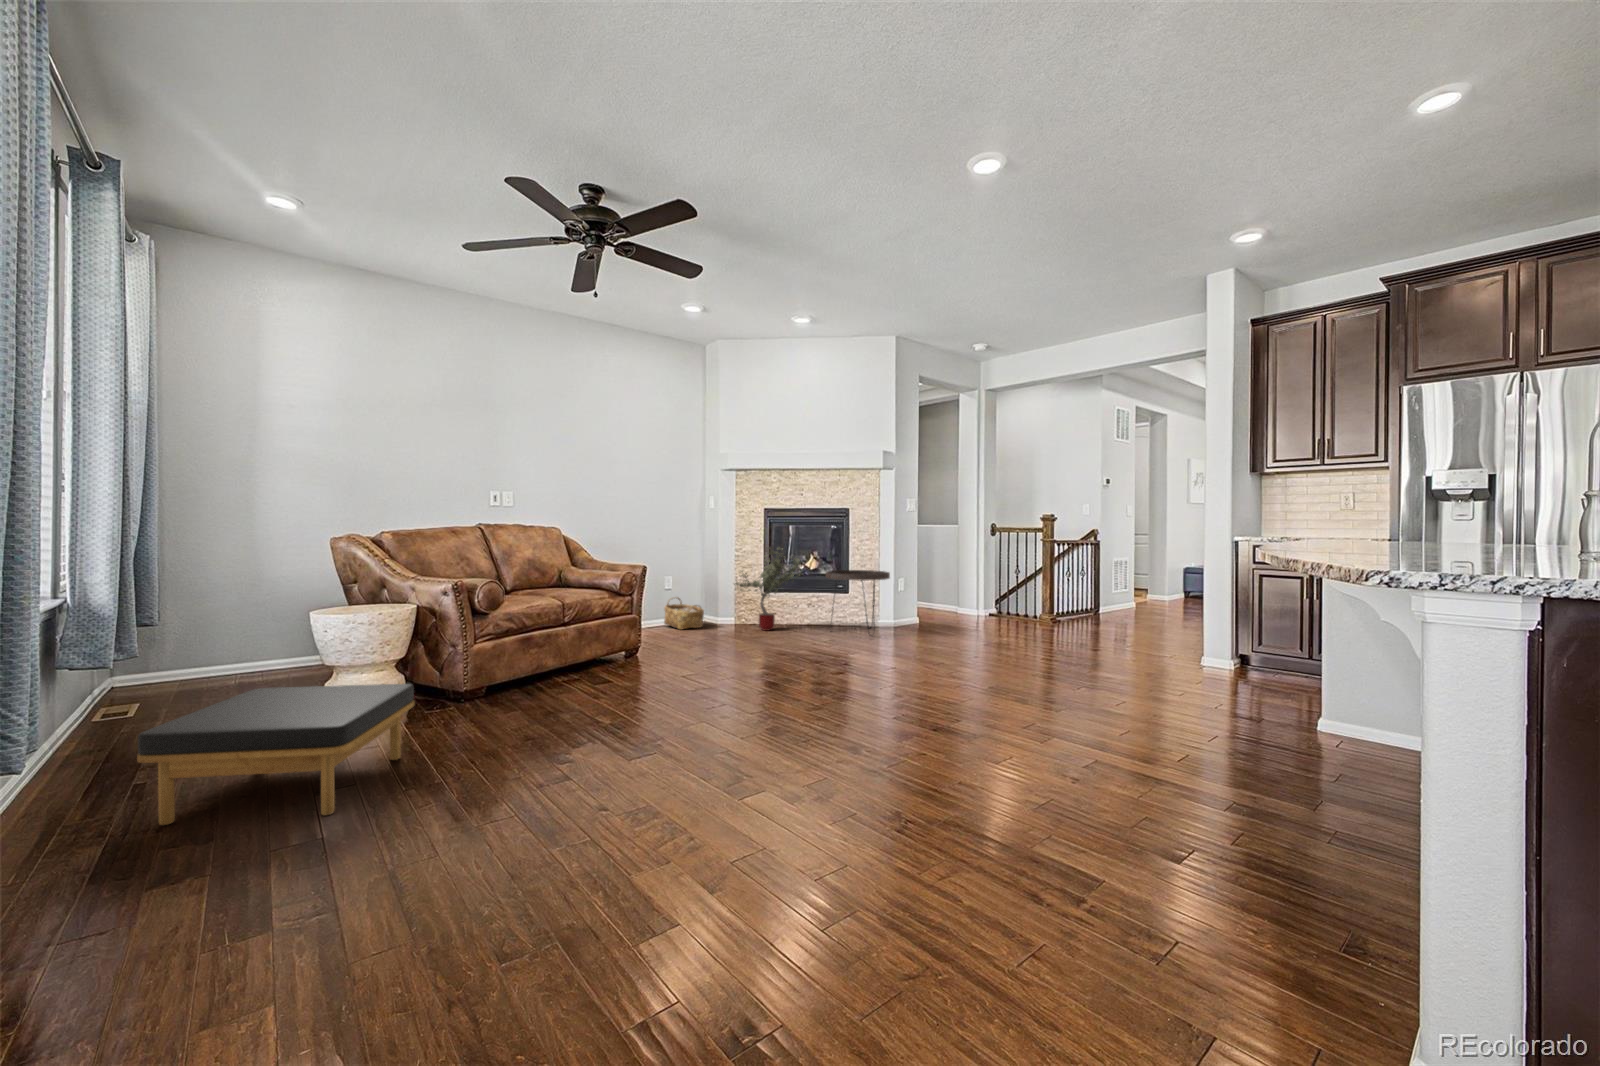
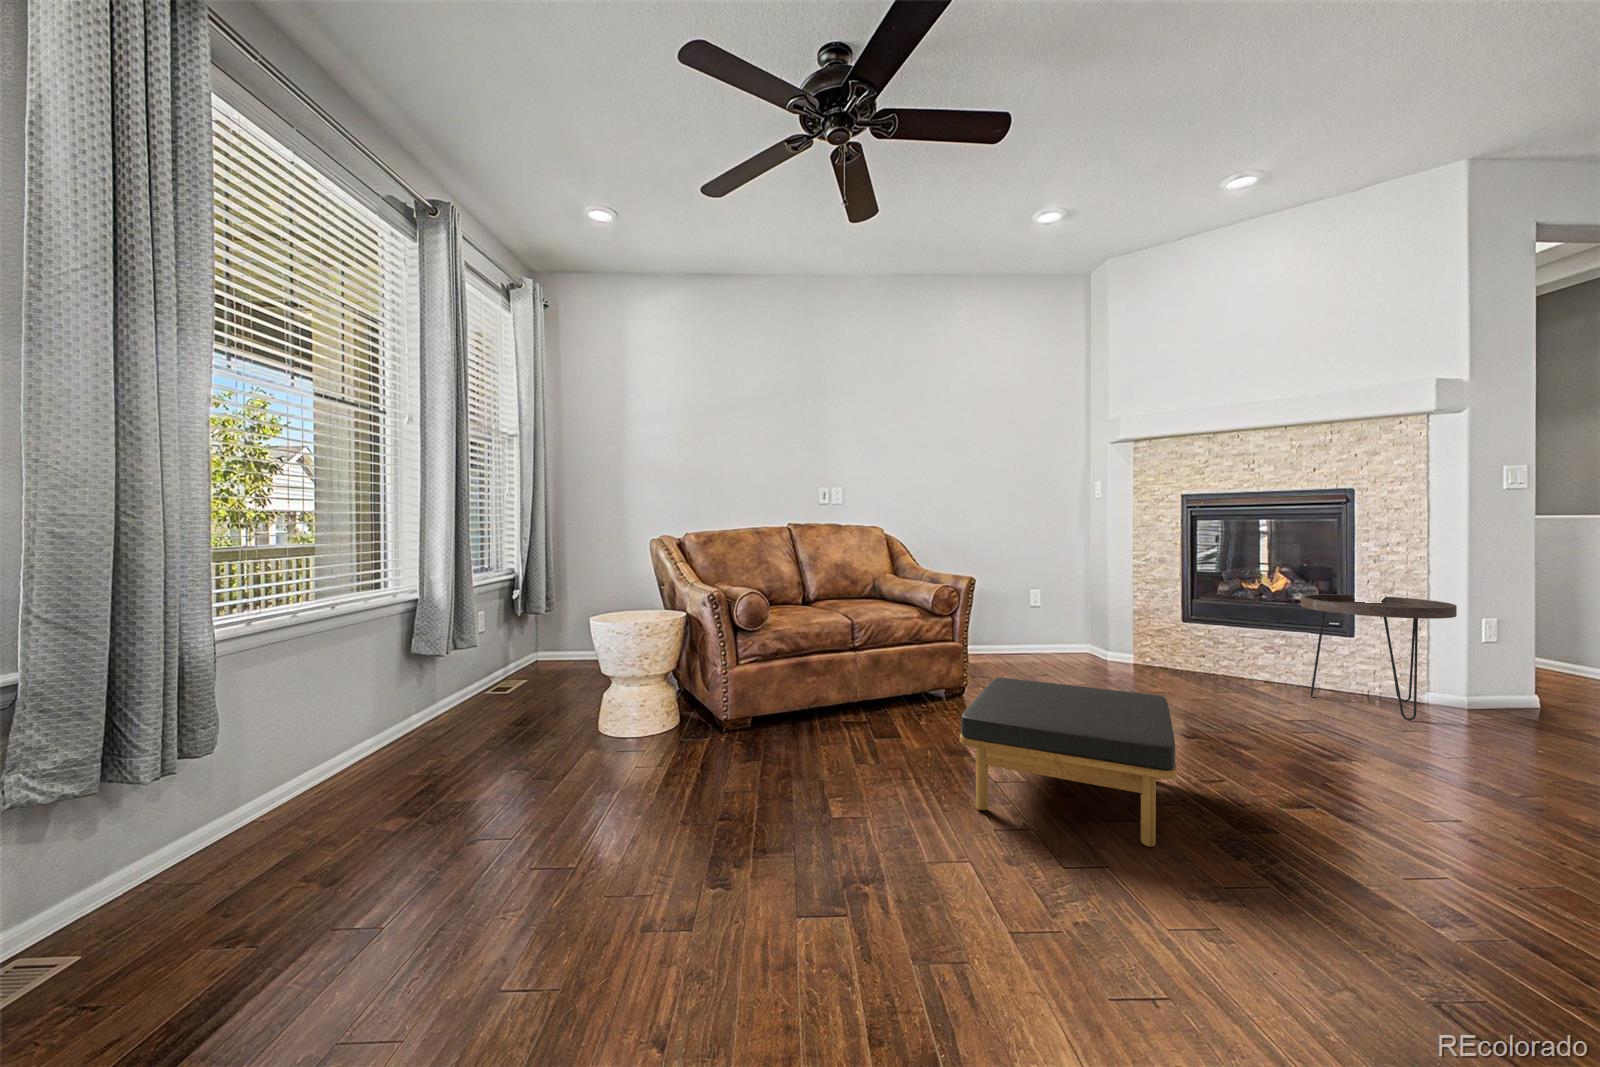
potted tree: present [734,547,800,631] -> none [1129,552,1251,680]
woven basket: present [664,598,704,629] -> none [1031,617,1087,662]
ottoman: present [137,684,415,825] -> present [960,678,1177,847]

